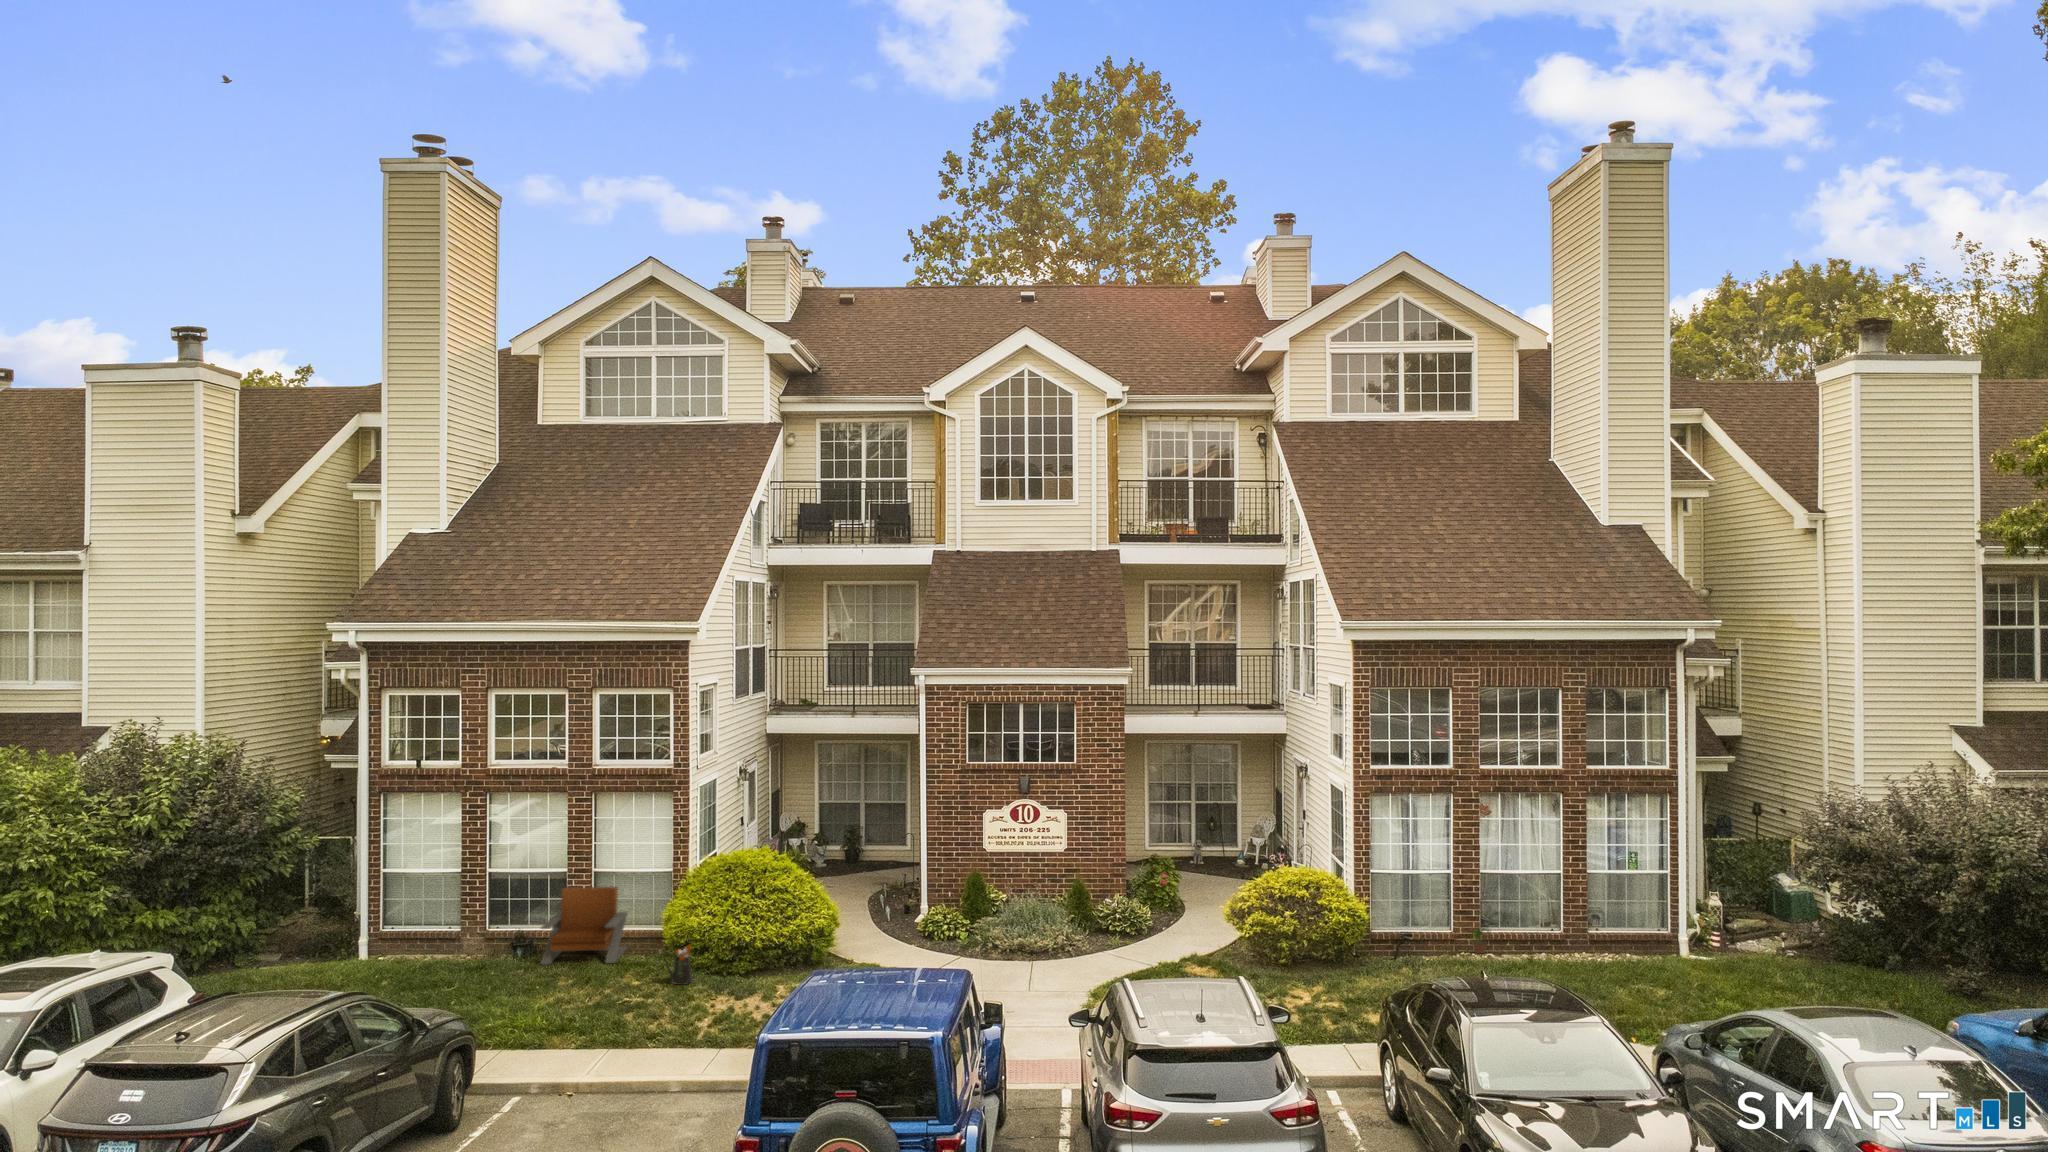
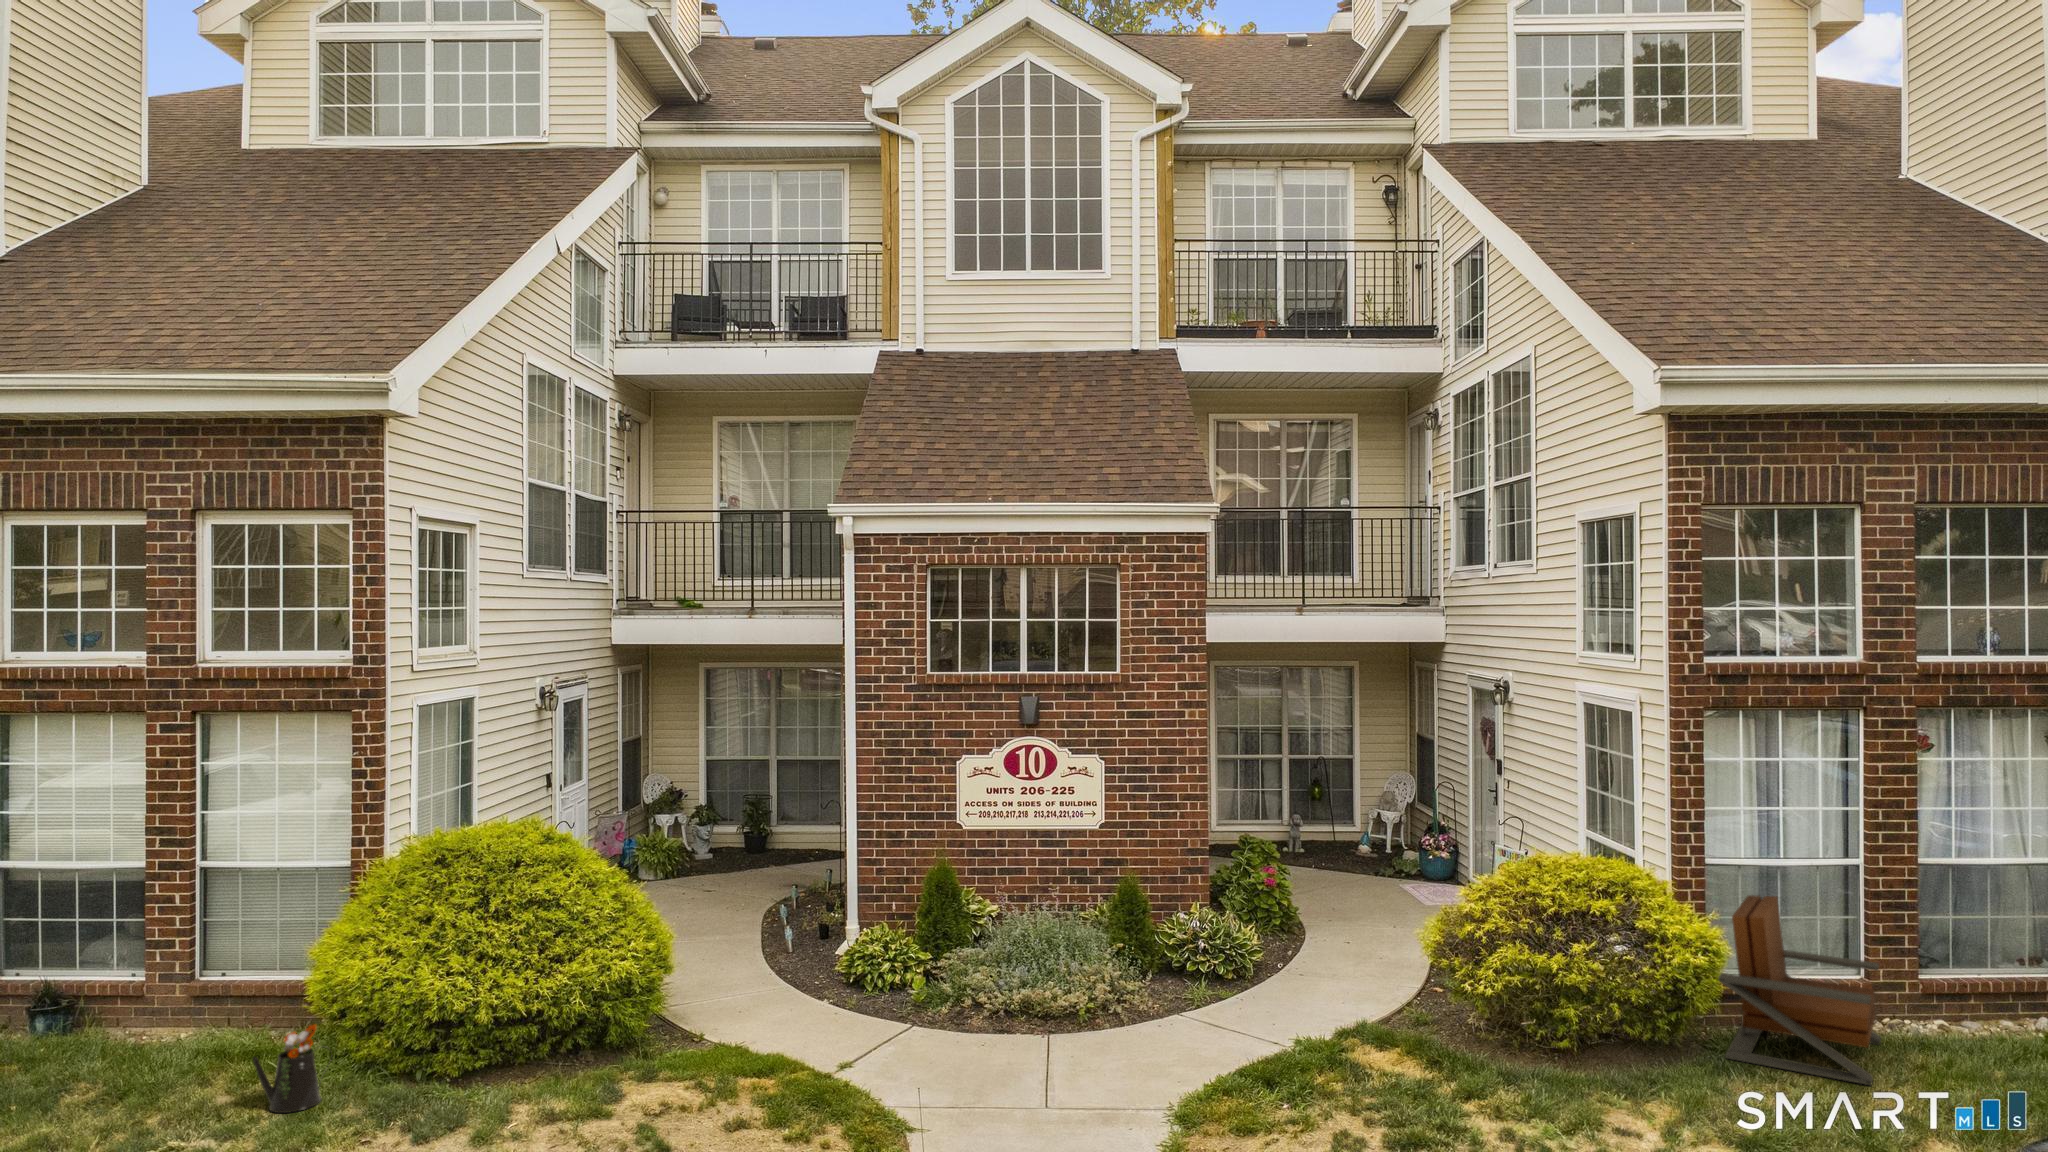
lounge chair: present [541,886,628,965] -> present [1718,895,1881,1085]
potted plant: present [1470,928,1489,954] -> none [1908,971,1978,1028]

